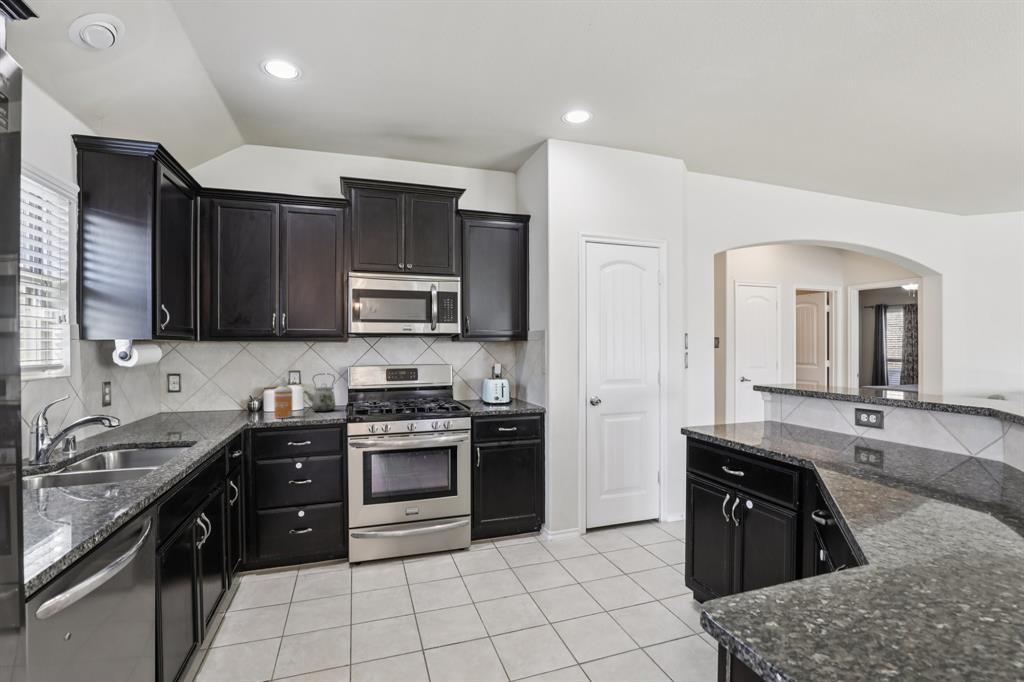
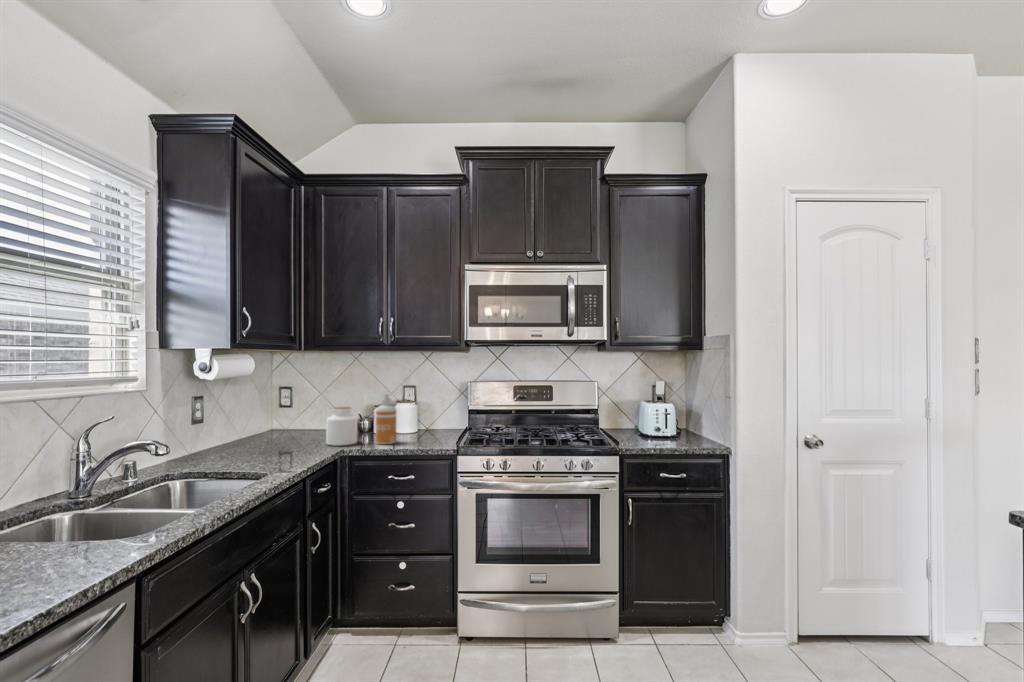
kettle: present [304,374,336,412] -> none [412,390,450,437]
jar: none [229,389,257,421] -> present [326,407,357,446]

